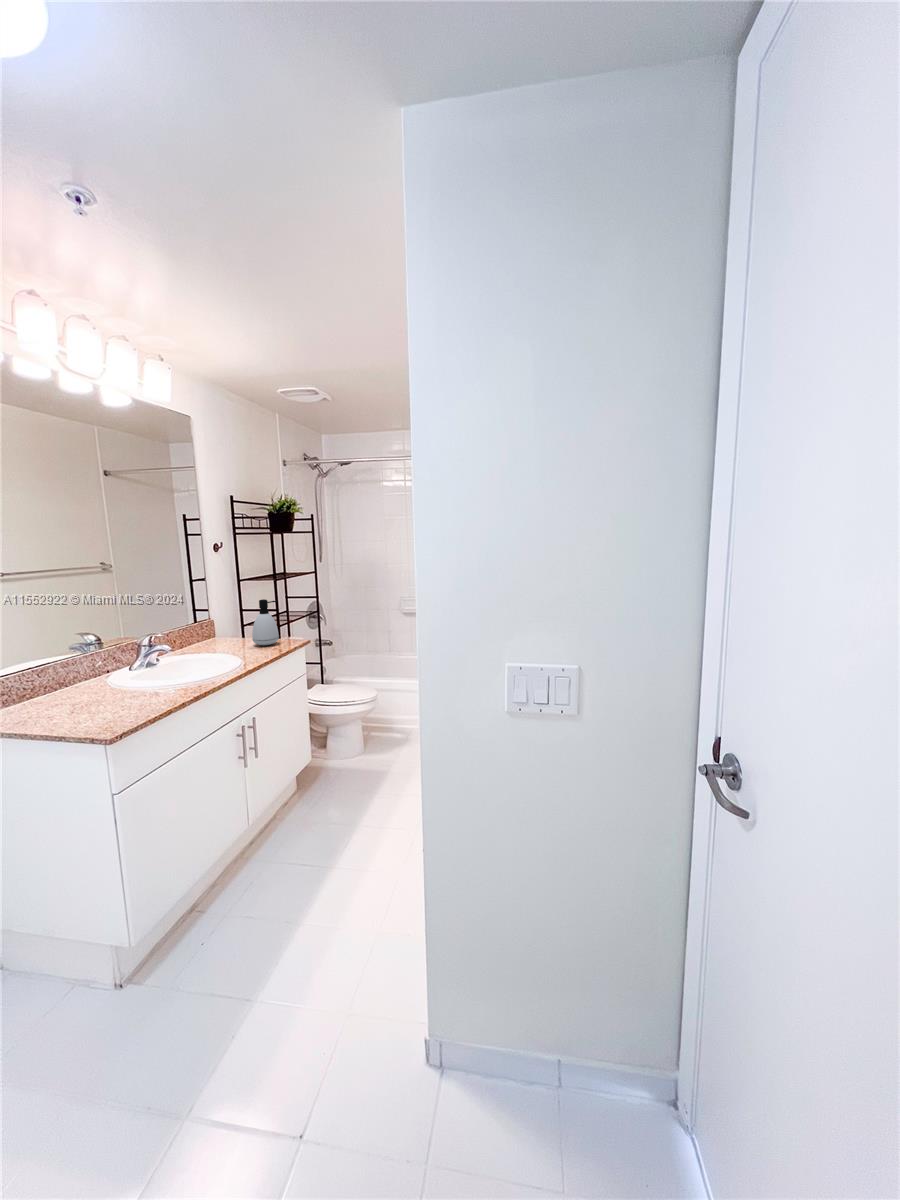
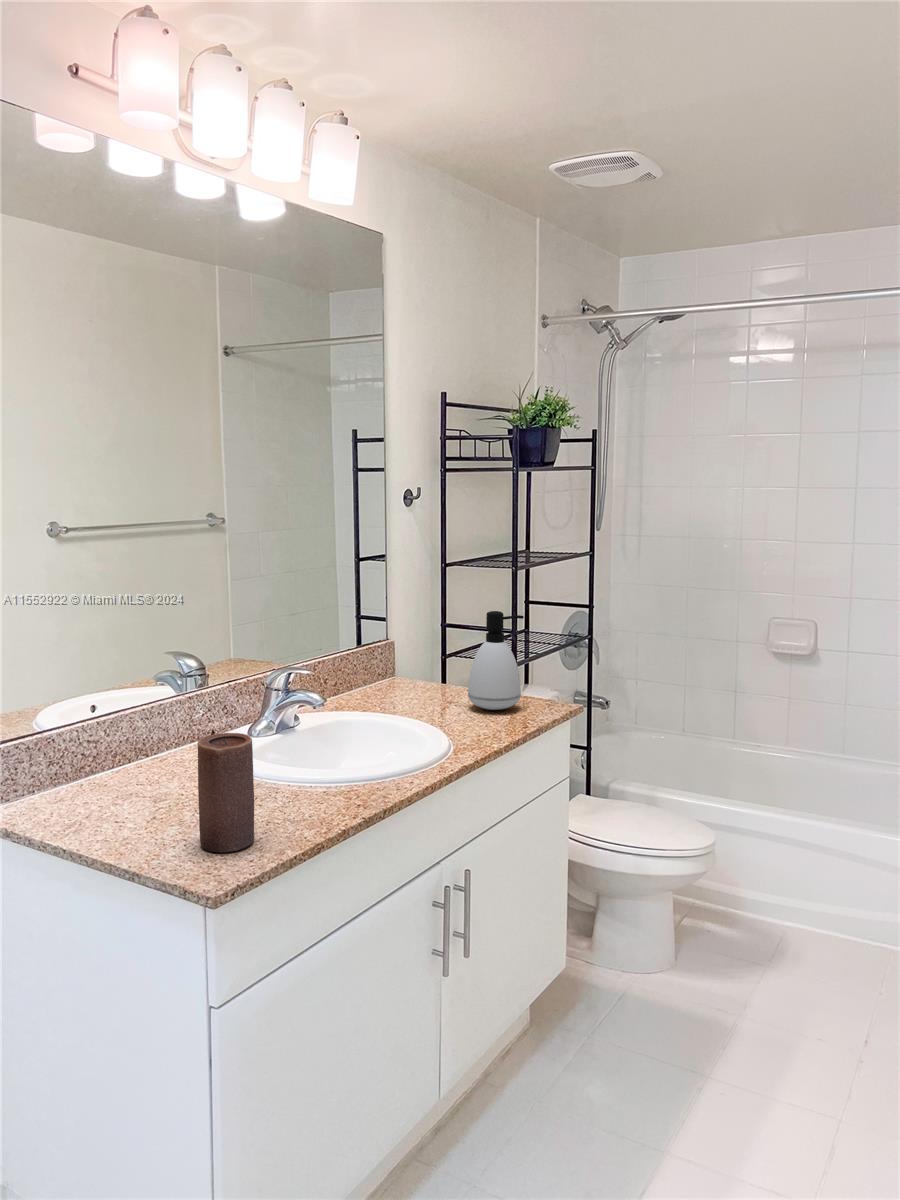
candle: none [96,663,133,722] -> present [198,733,254,852]

